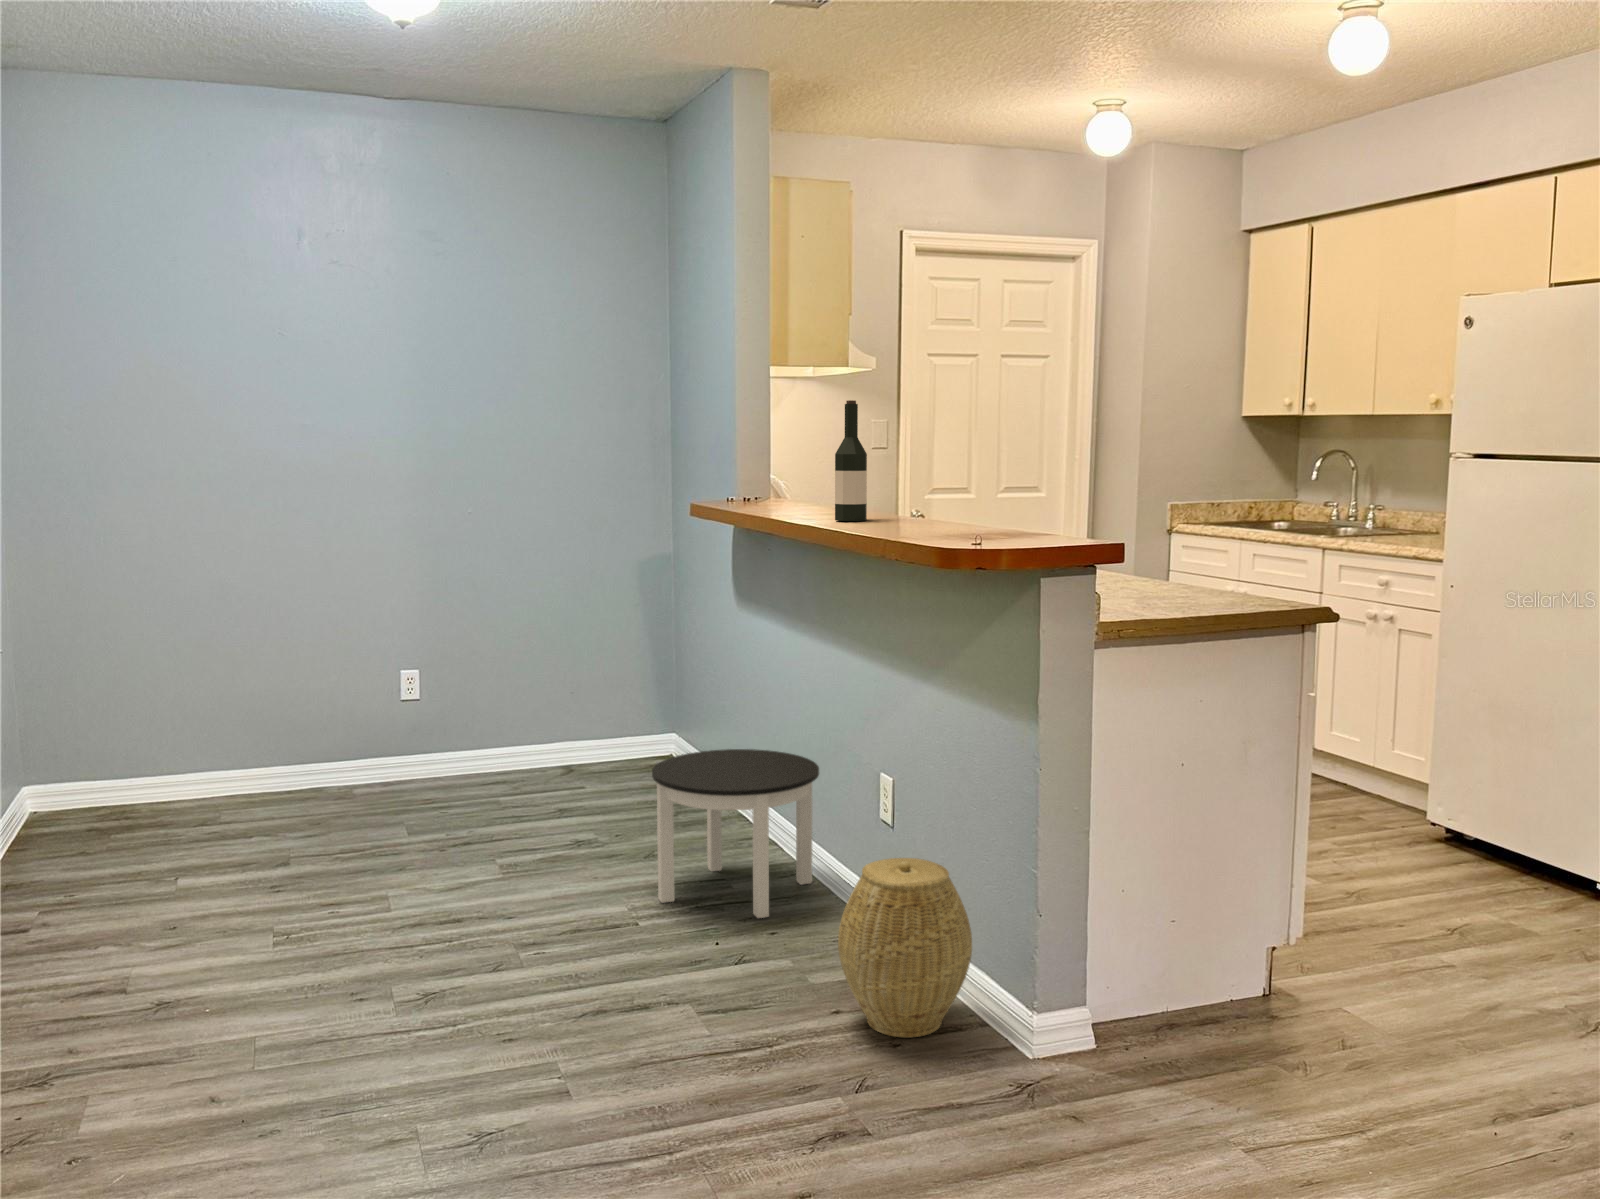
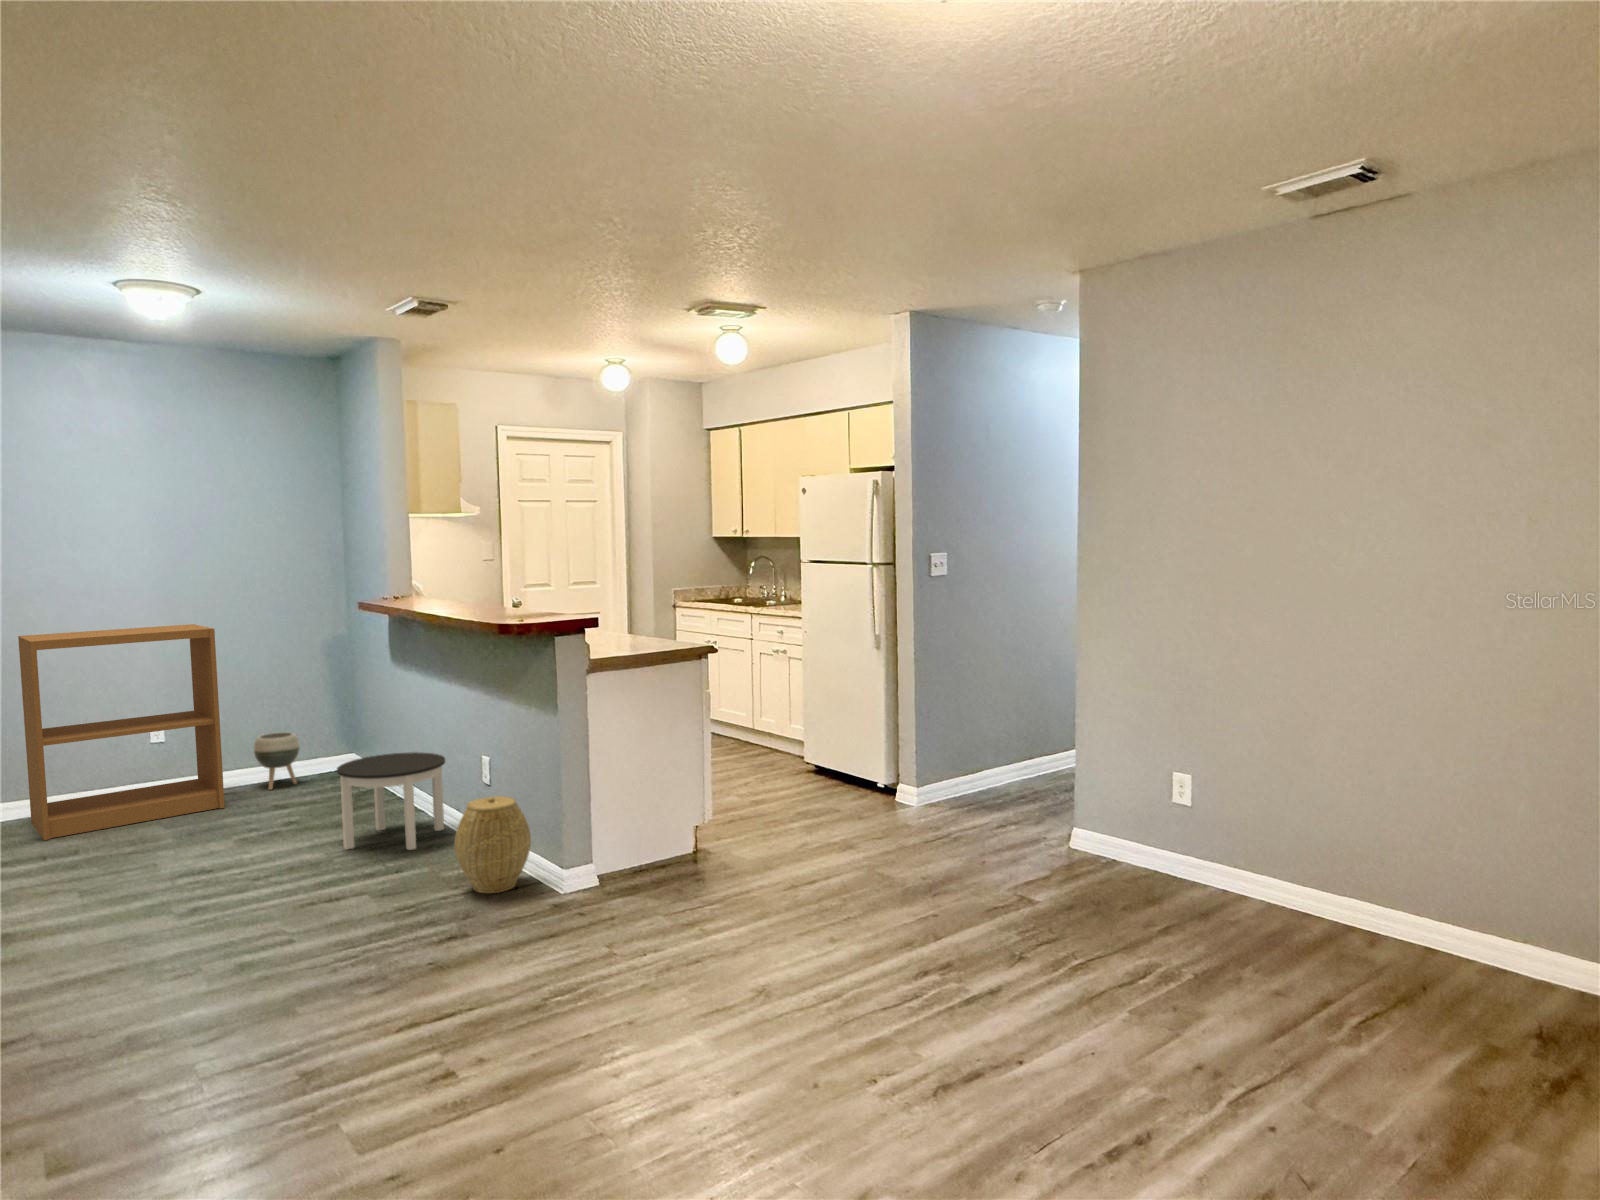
wine bottle: present [835,400,867,521] -> none [446,543,467,612]
bookshelf: none [248,527,501,828] -> present [18,624,225,840]
planter: none [544,693,606,778] -> present [254,732,300,790]

